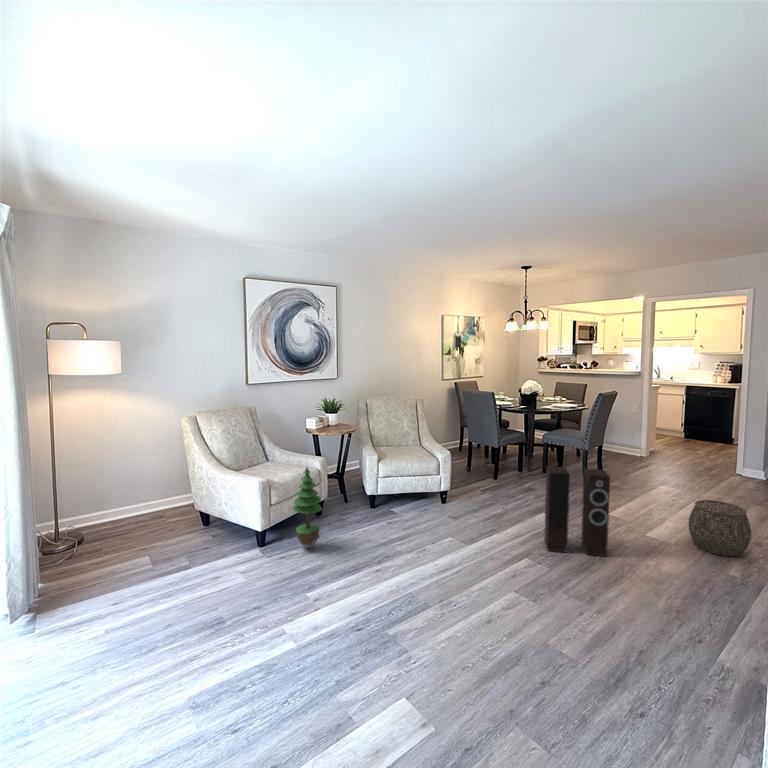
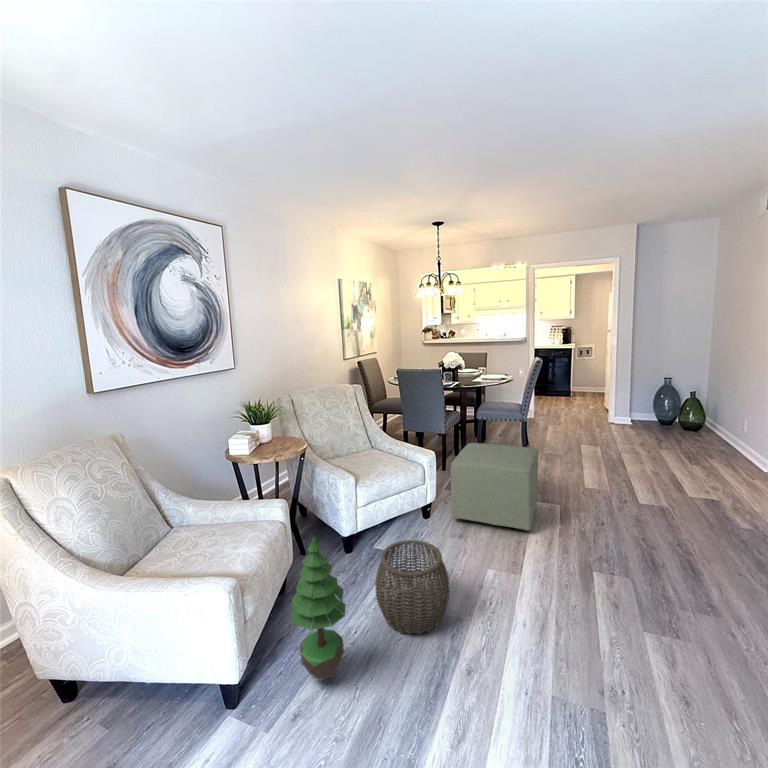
ottoman: none [456,454,540,524] -> present [450,443,538,531]
speaker: present [544,466,610,557] -> none [587,445,665,554]
woven basket: present [688,500,752,557] -> present [375,540,450,634]

